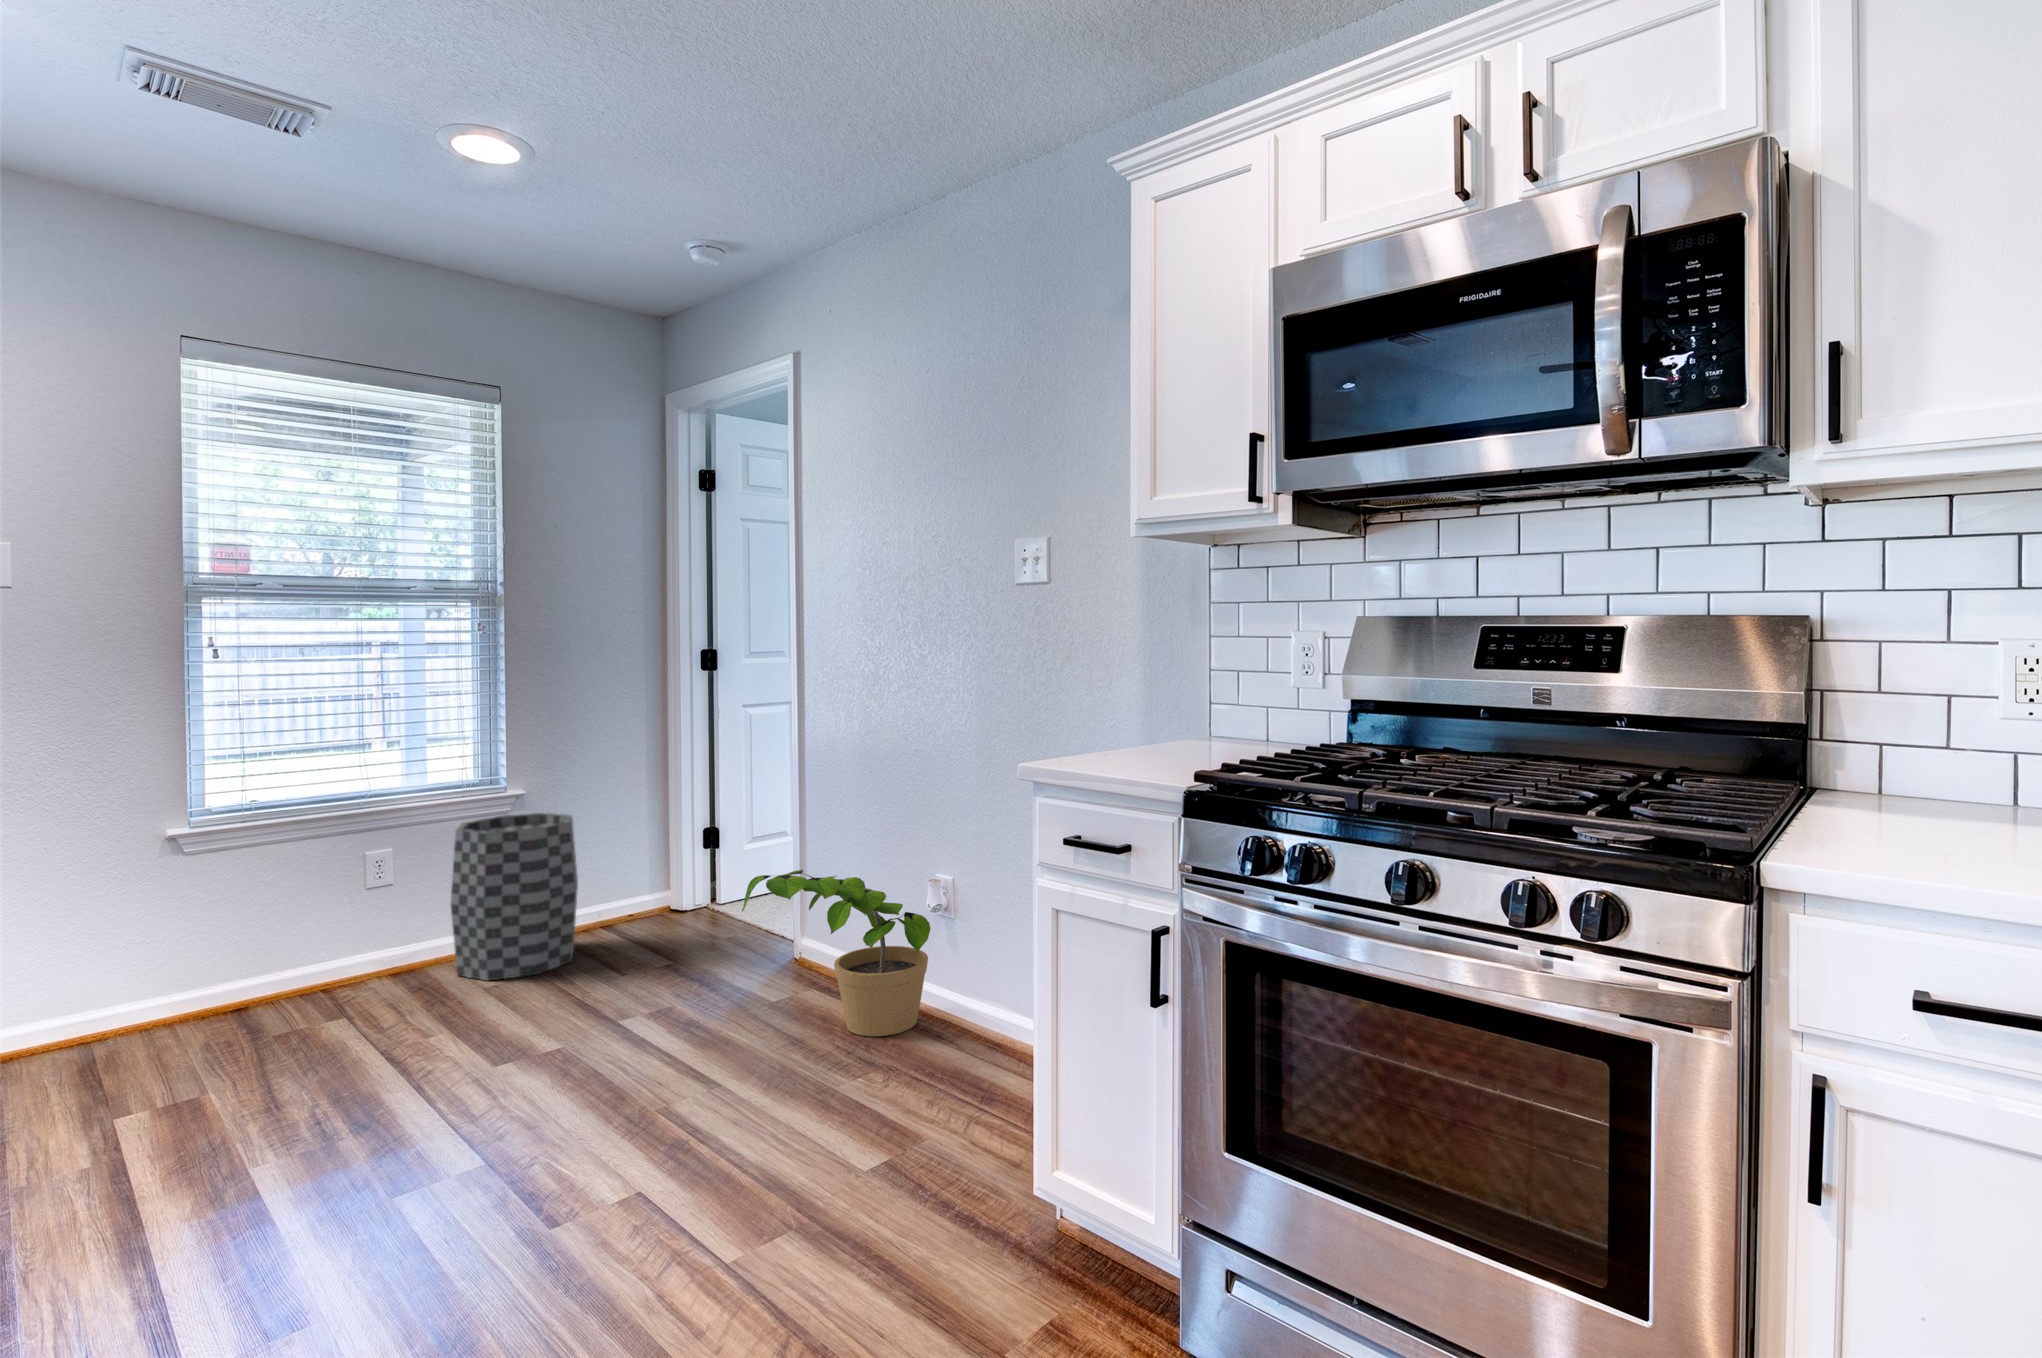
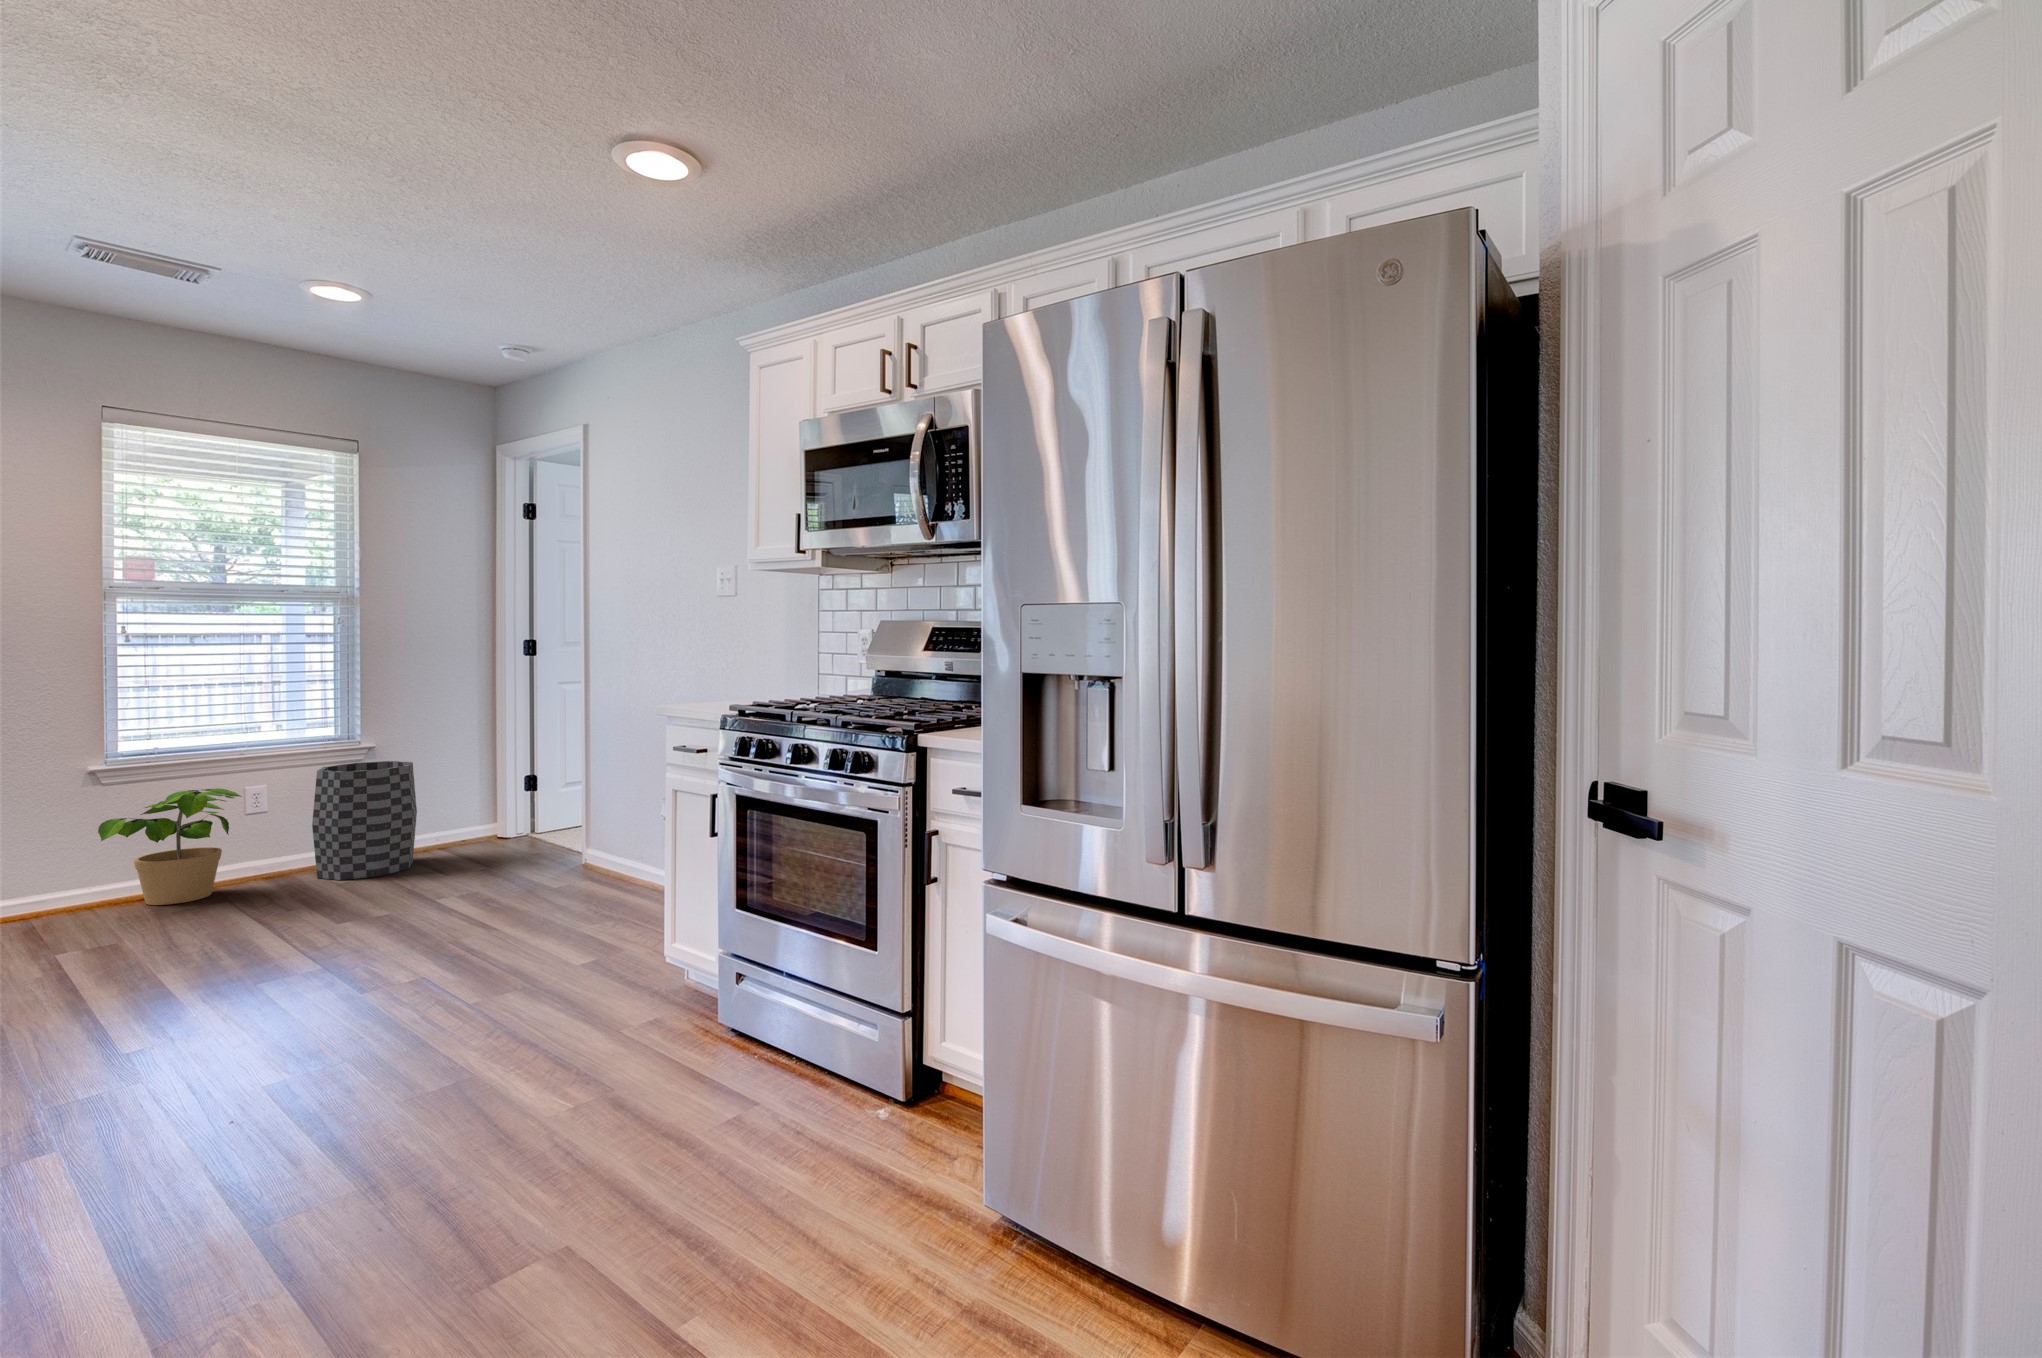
potted plant: present [742,870,931,1036] -> present [98,788,241,905]

